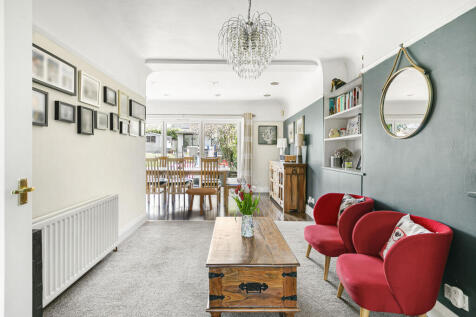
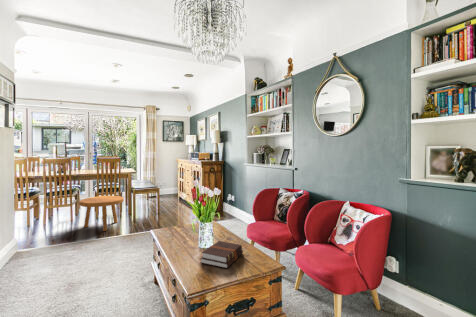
hardback book: none [232,231,272,254] -> present [201,241,243,268]

